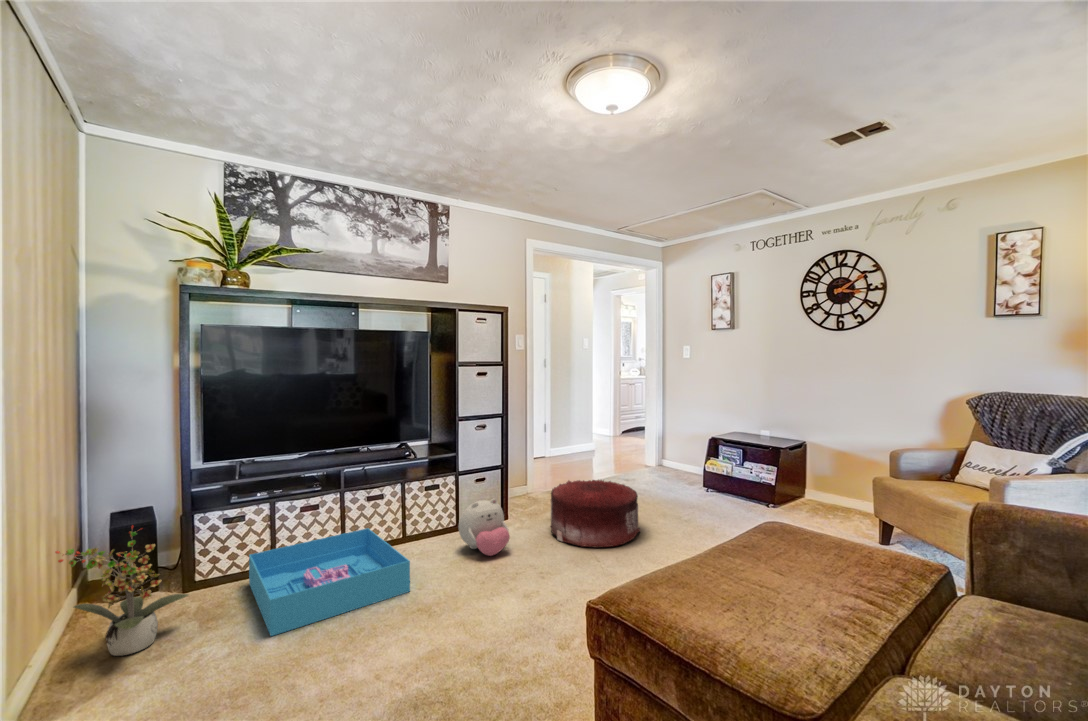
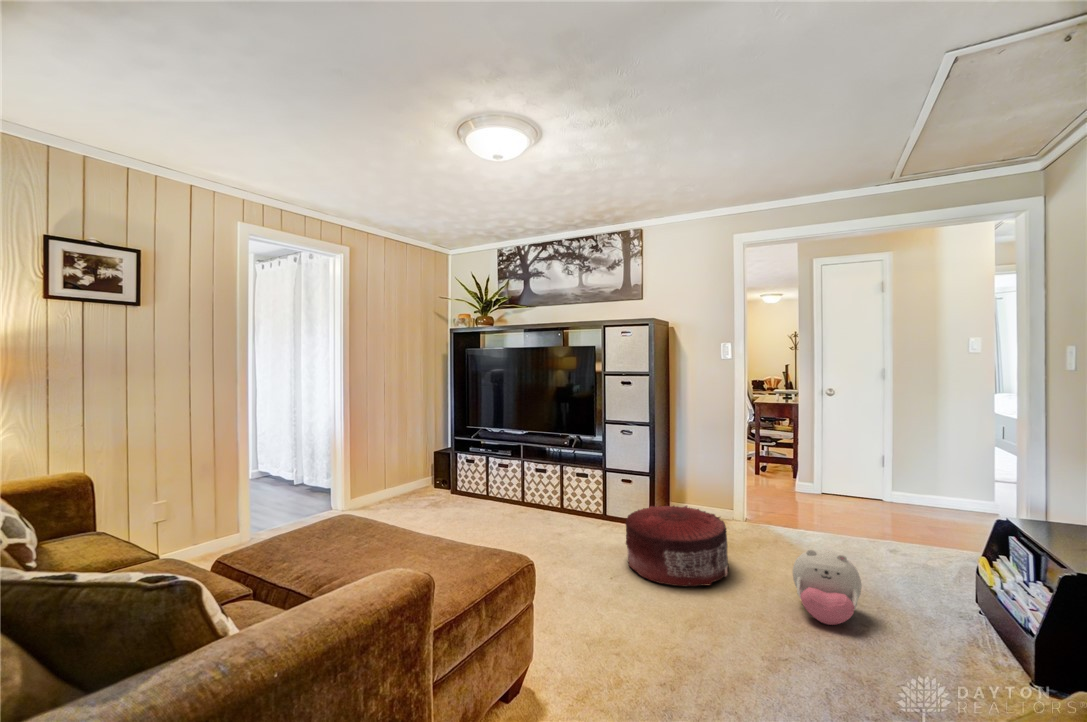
plush toy: present [458,499,510,556] -> present [793,549,862,625]
potted plant: present [55,526,188,656] -> none [386,449,429,506]
storage bin: present [249,528,410,636] -> none [427,483,533,533]

